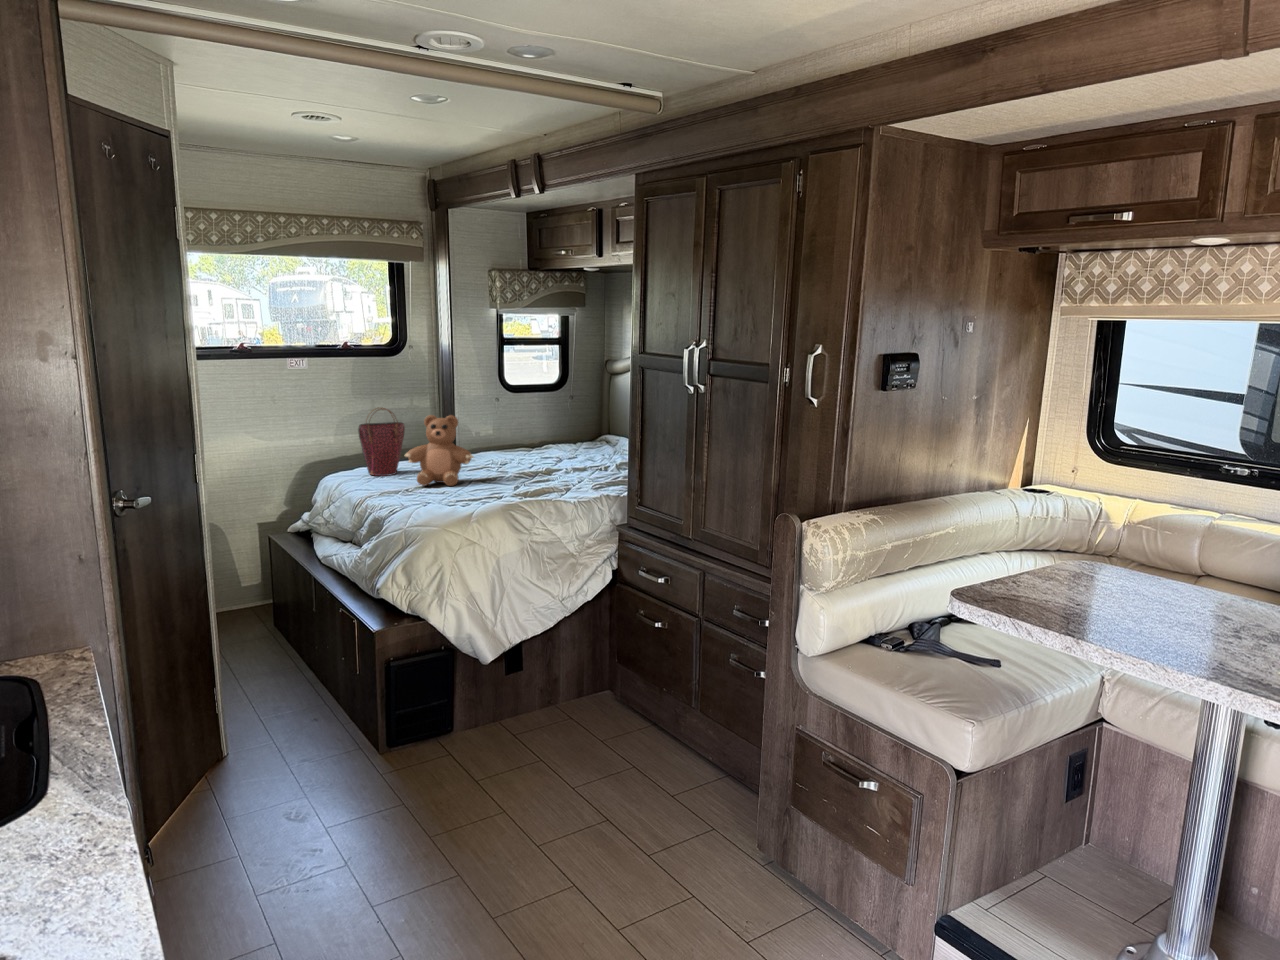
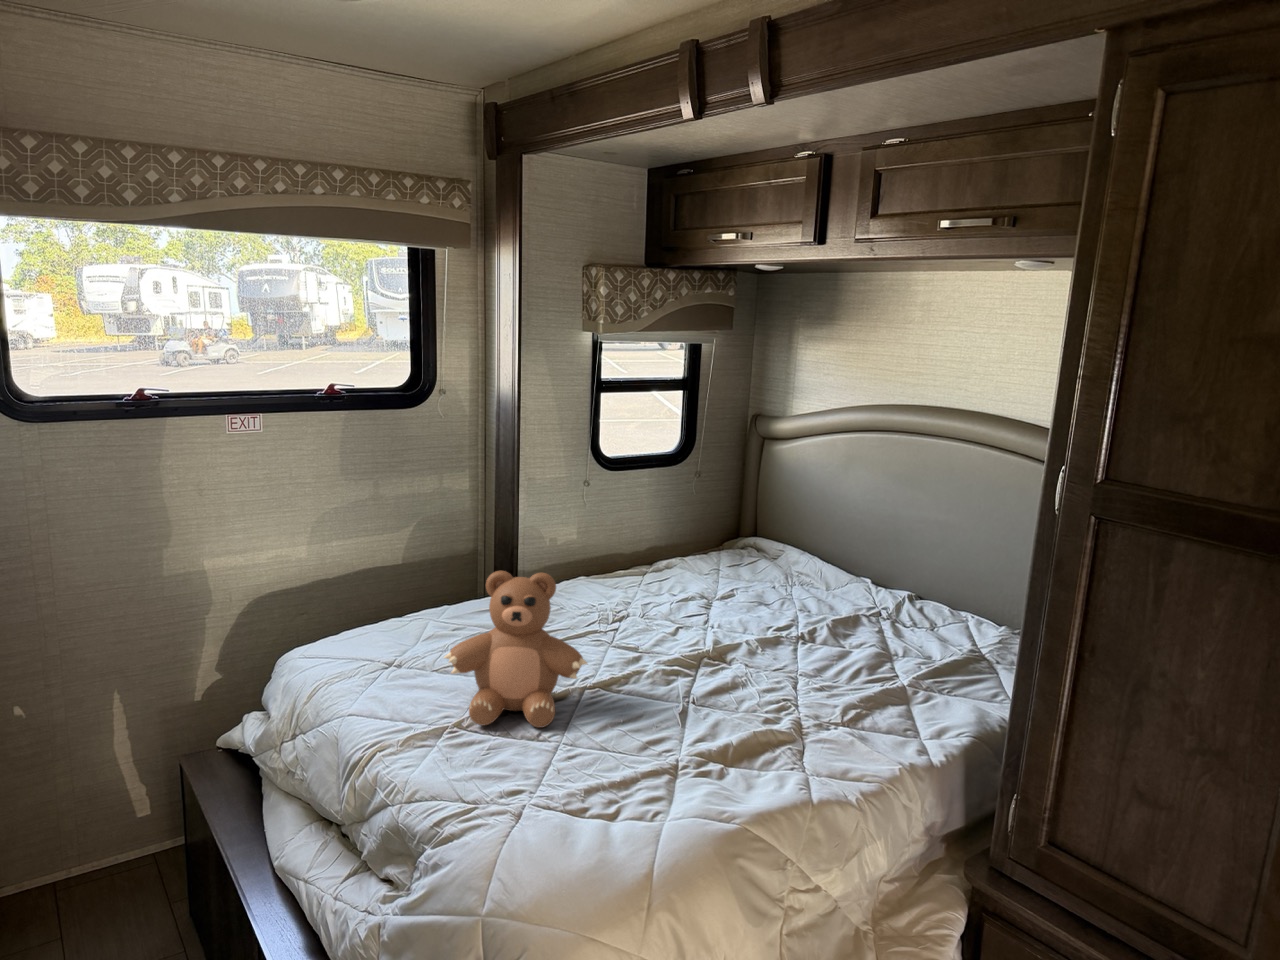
handbag: present [358,408,405,476] -> none [350,533,439,670]

